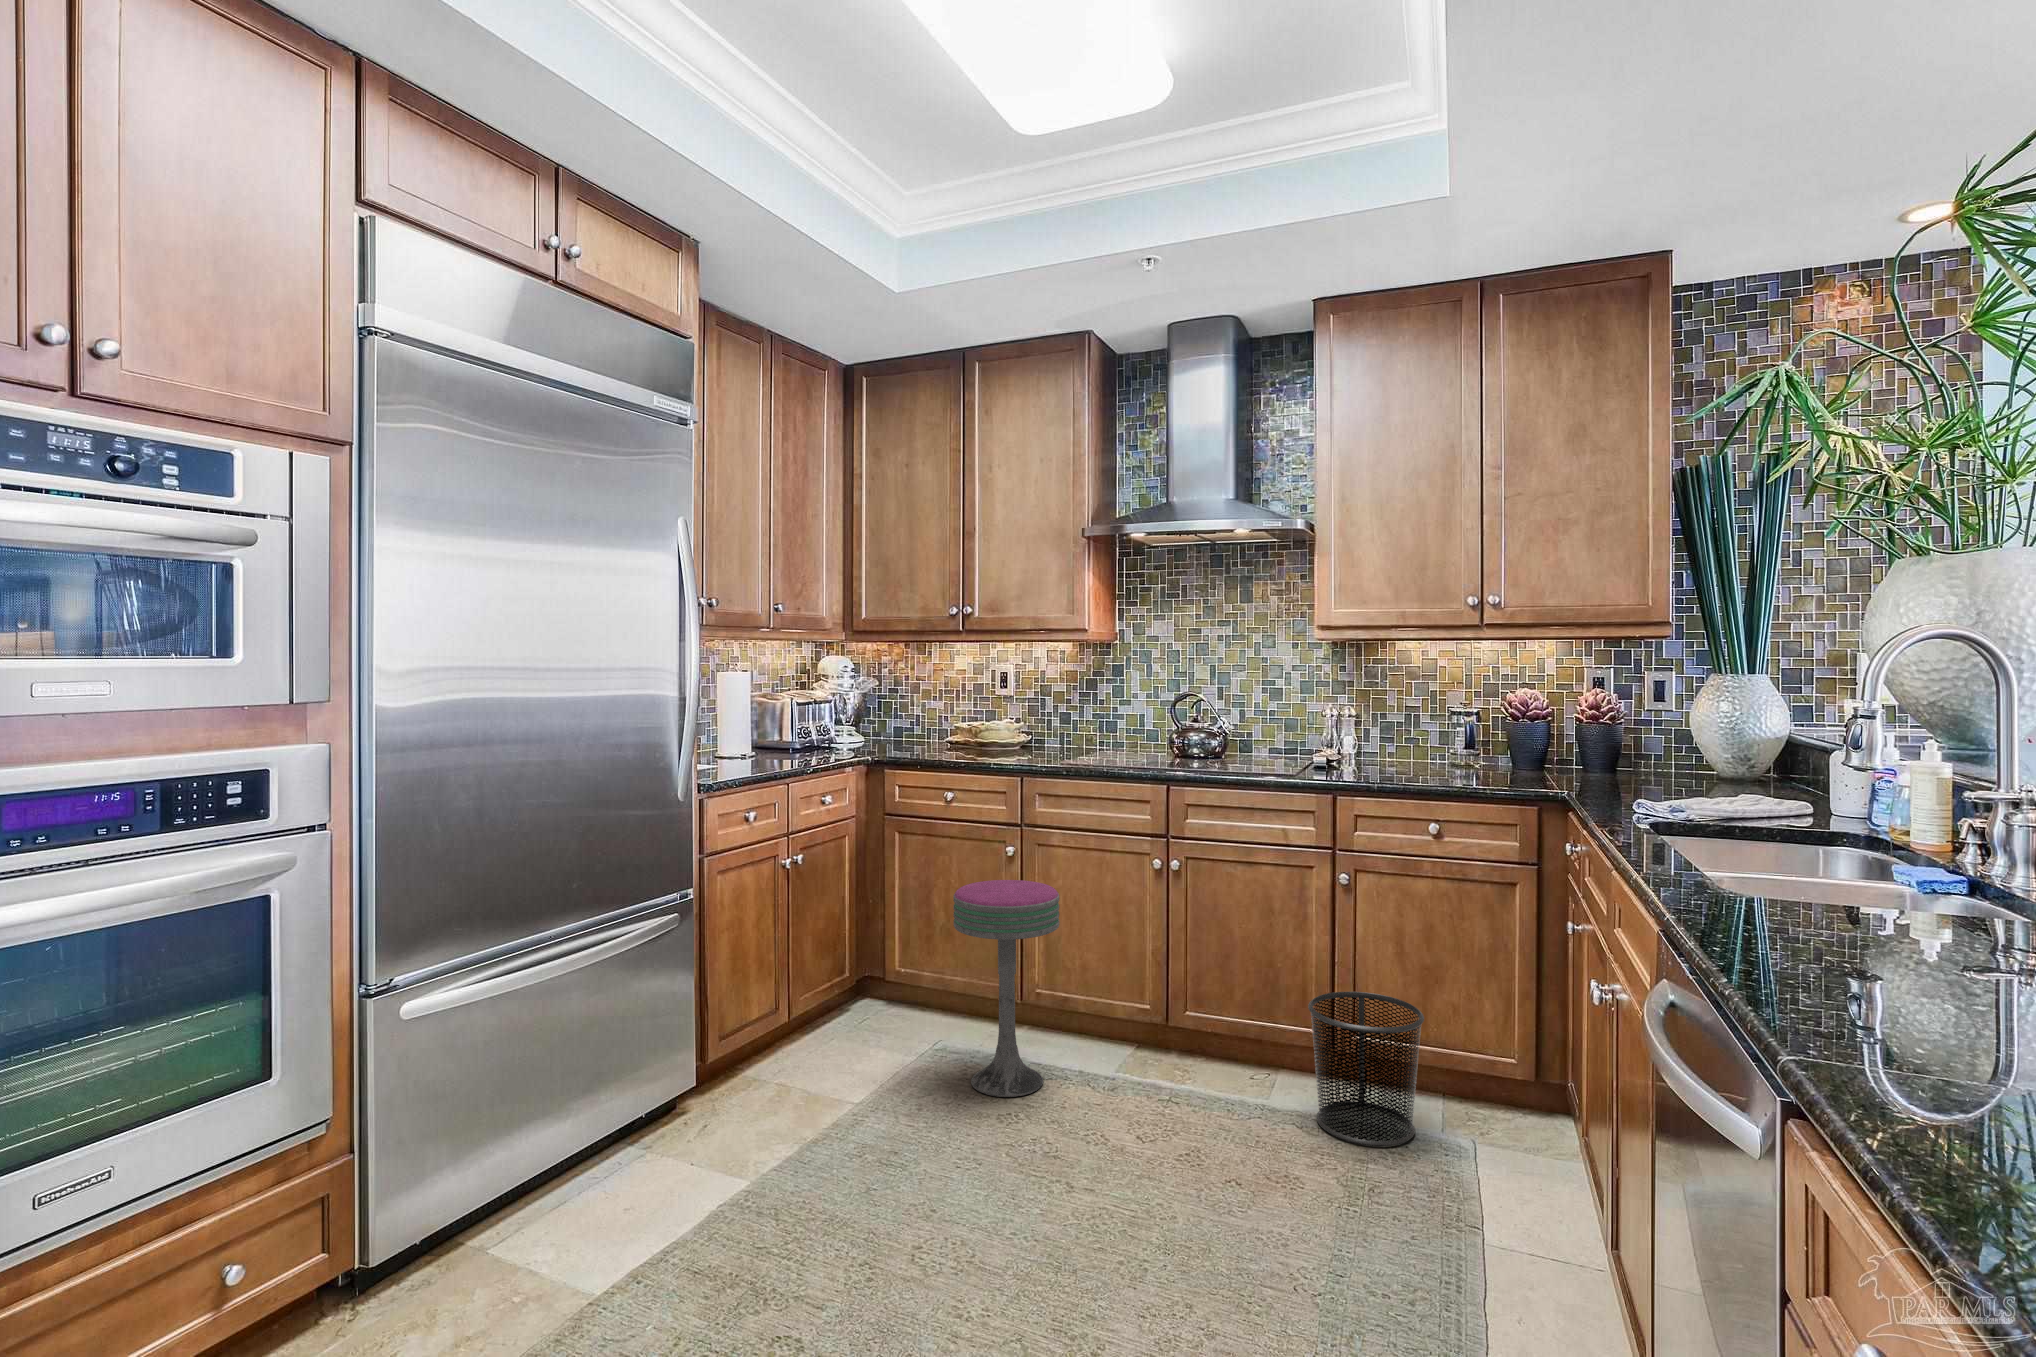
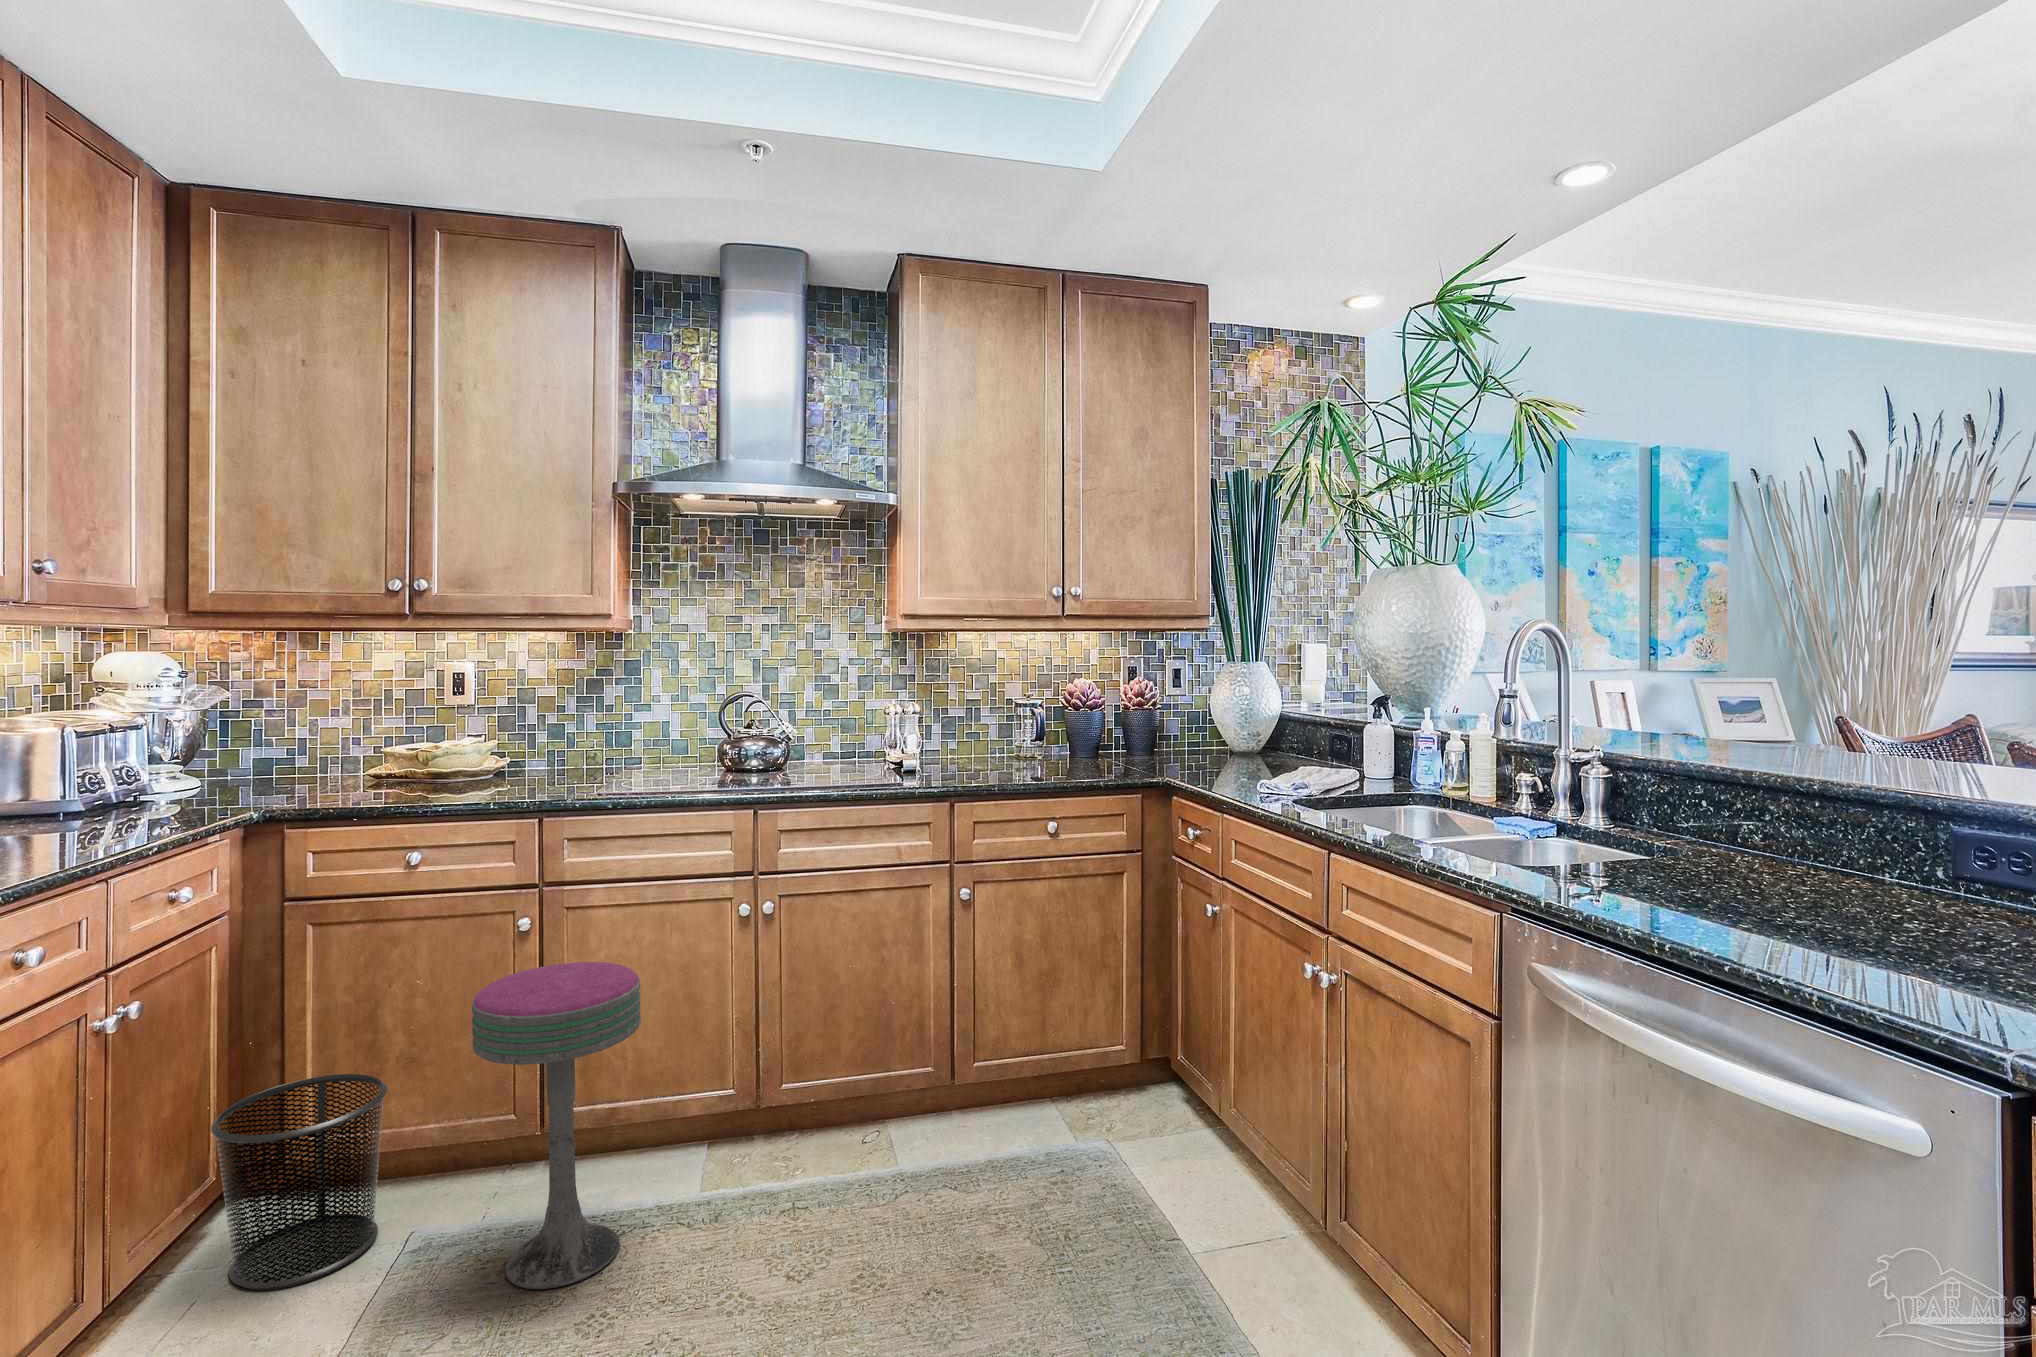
waste bin: present [1308,992,1424,1147] -> present [211,1074,387,1289]

